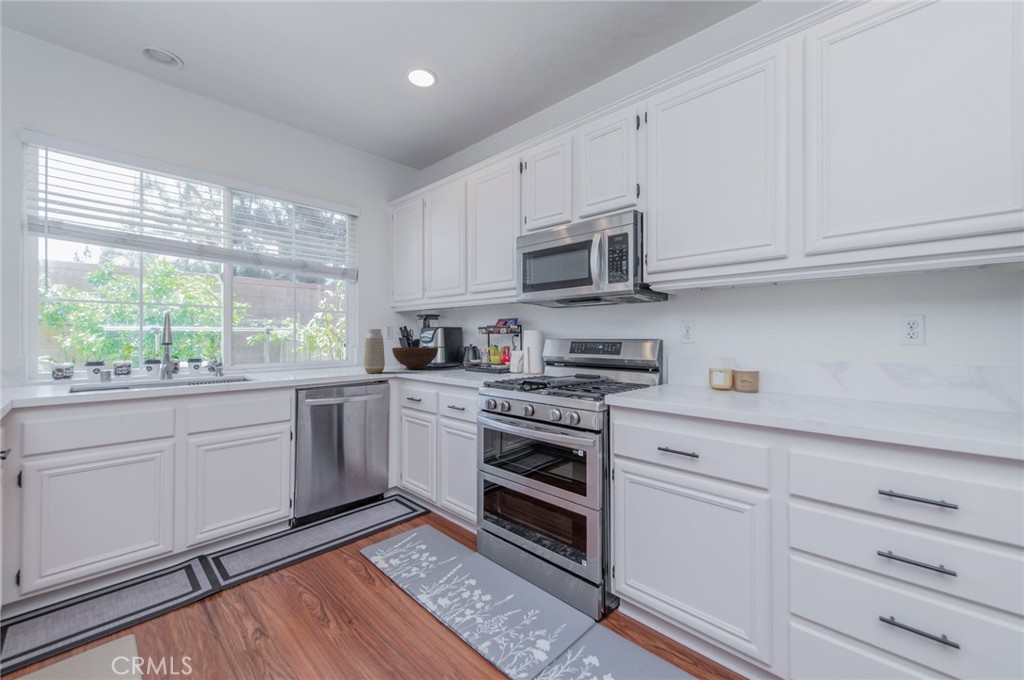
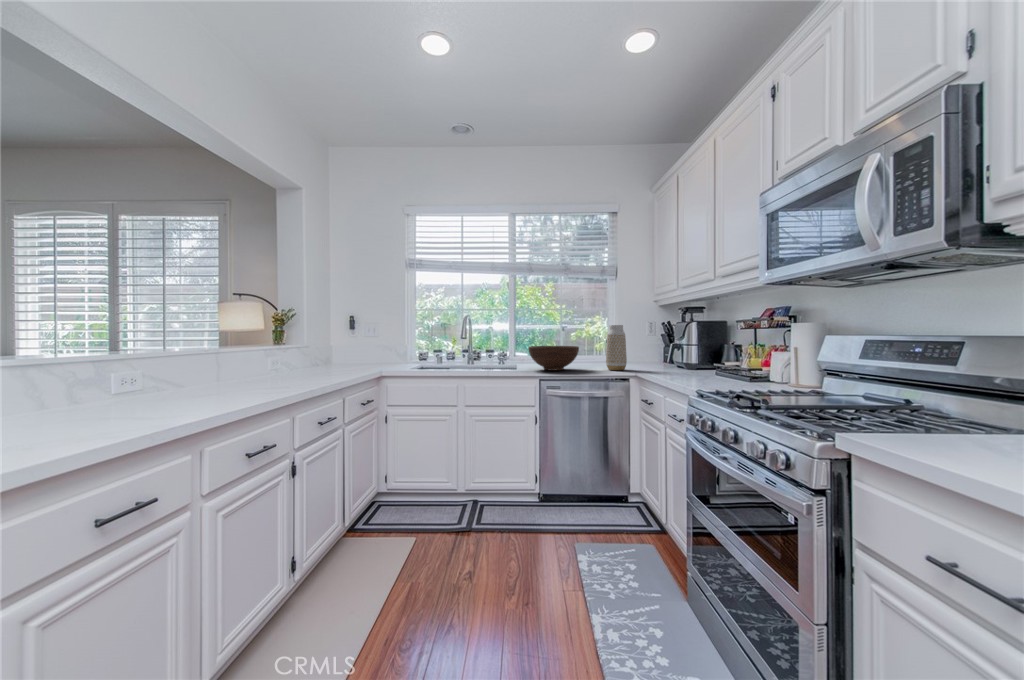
fruit bowl: present [392,347,438,369] -> present [528,346,579,371]

